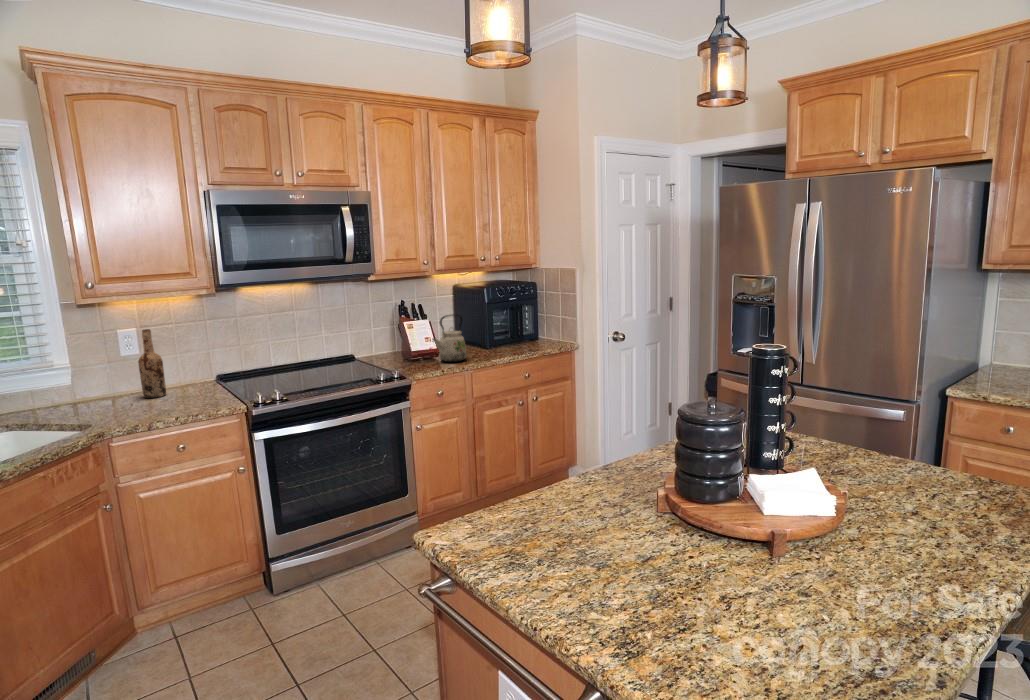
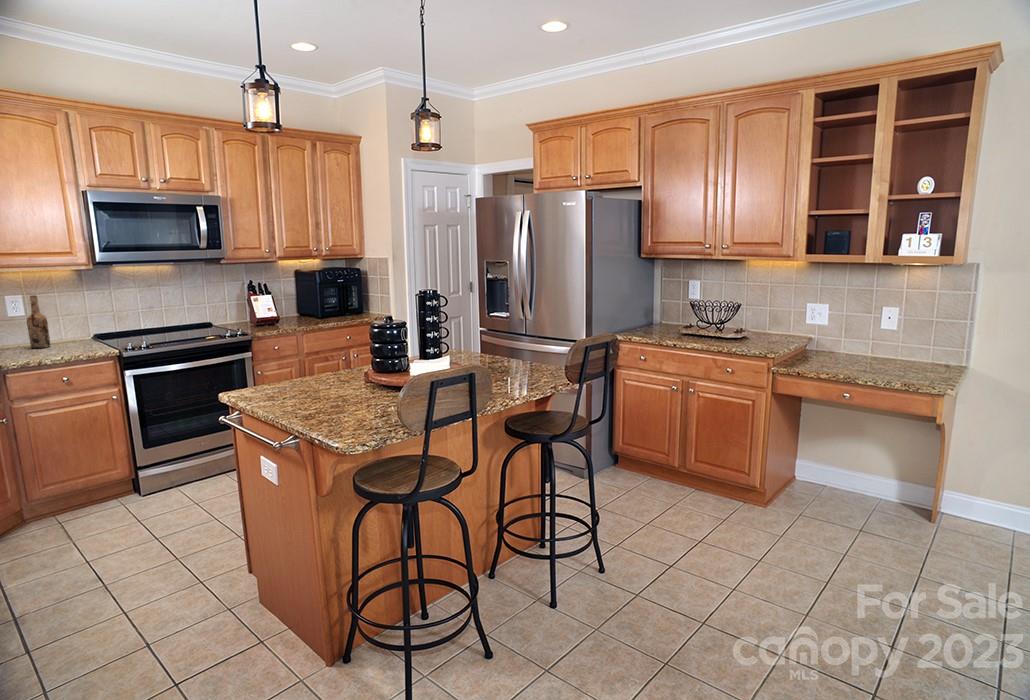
kettle: present [433,315,467,362] -> none [272,291,301,327]

